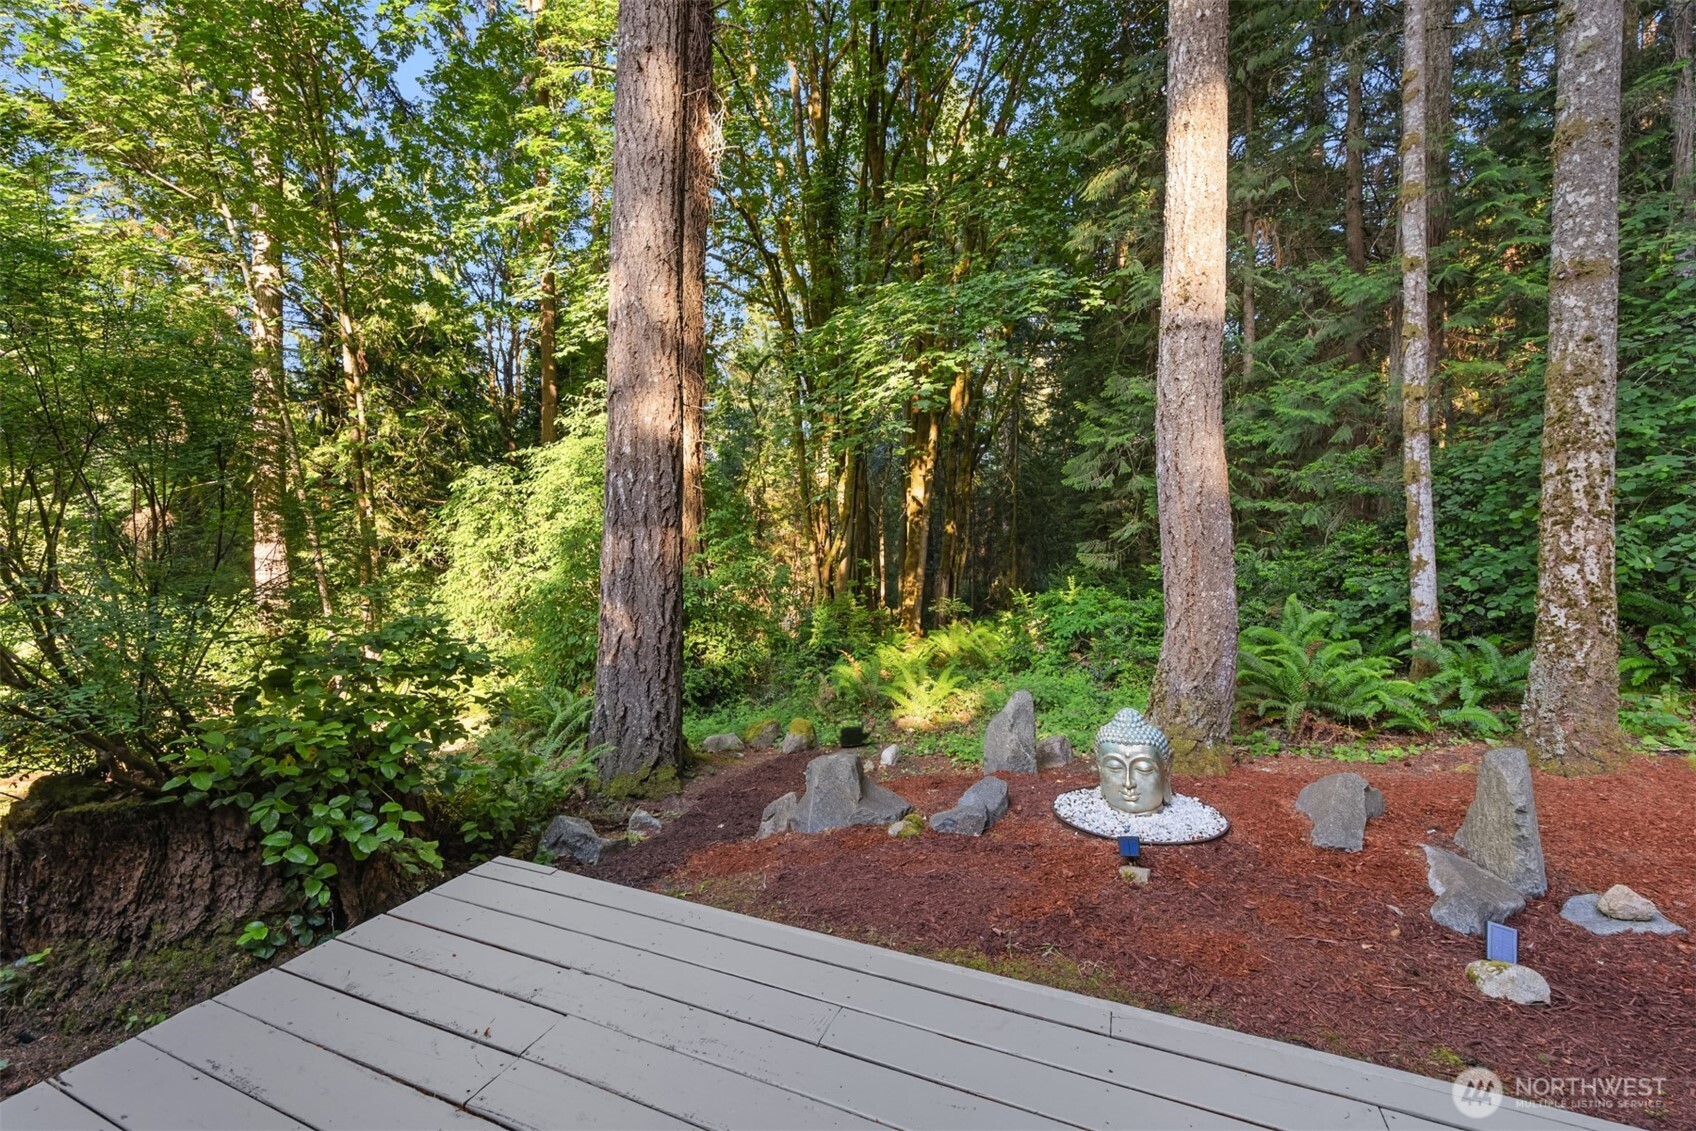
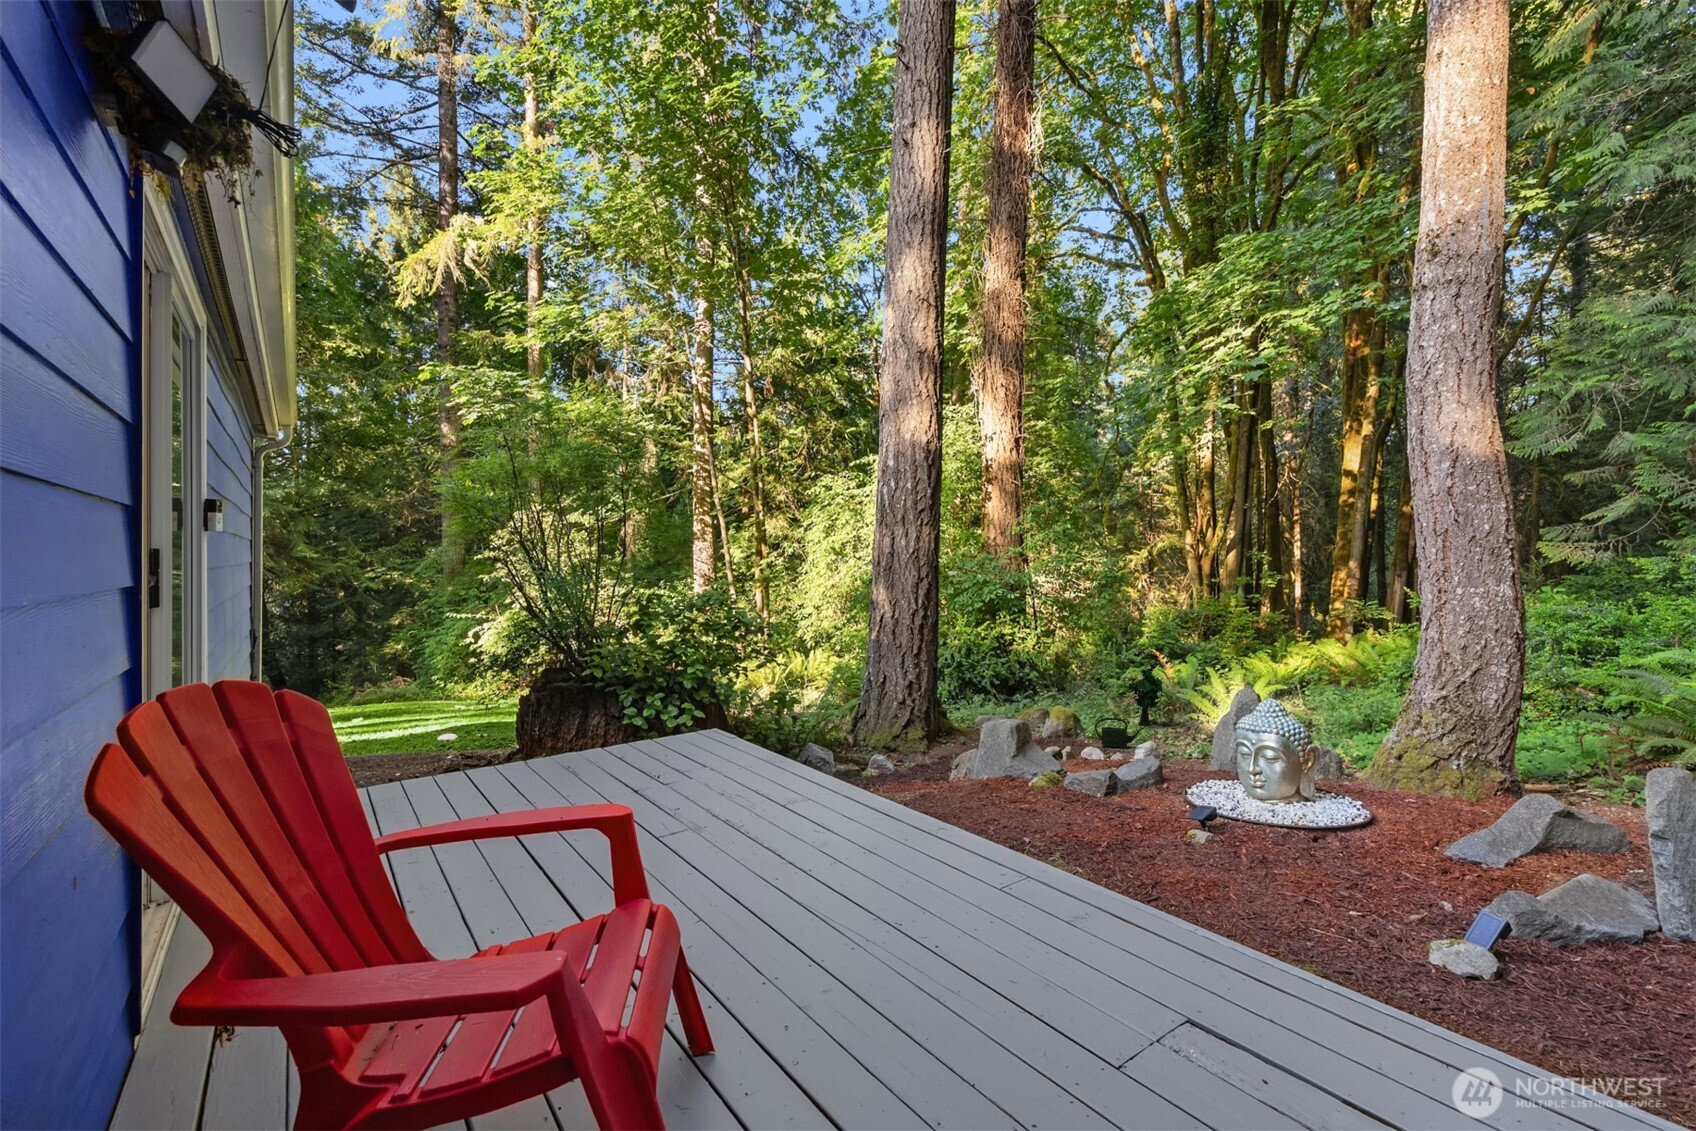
decorative plant: none [840,659,874,718] -> present [1128,665,1164,726]

